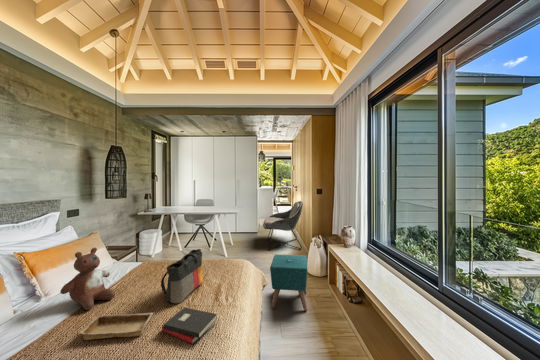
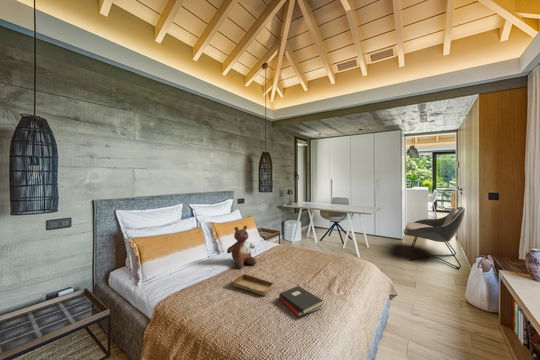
tote bag: present [161,249,203,303] -> none [286,240,321,282]
ottoman: present [270,254,308,311] -> none [399,265,458,344]

